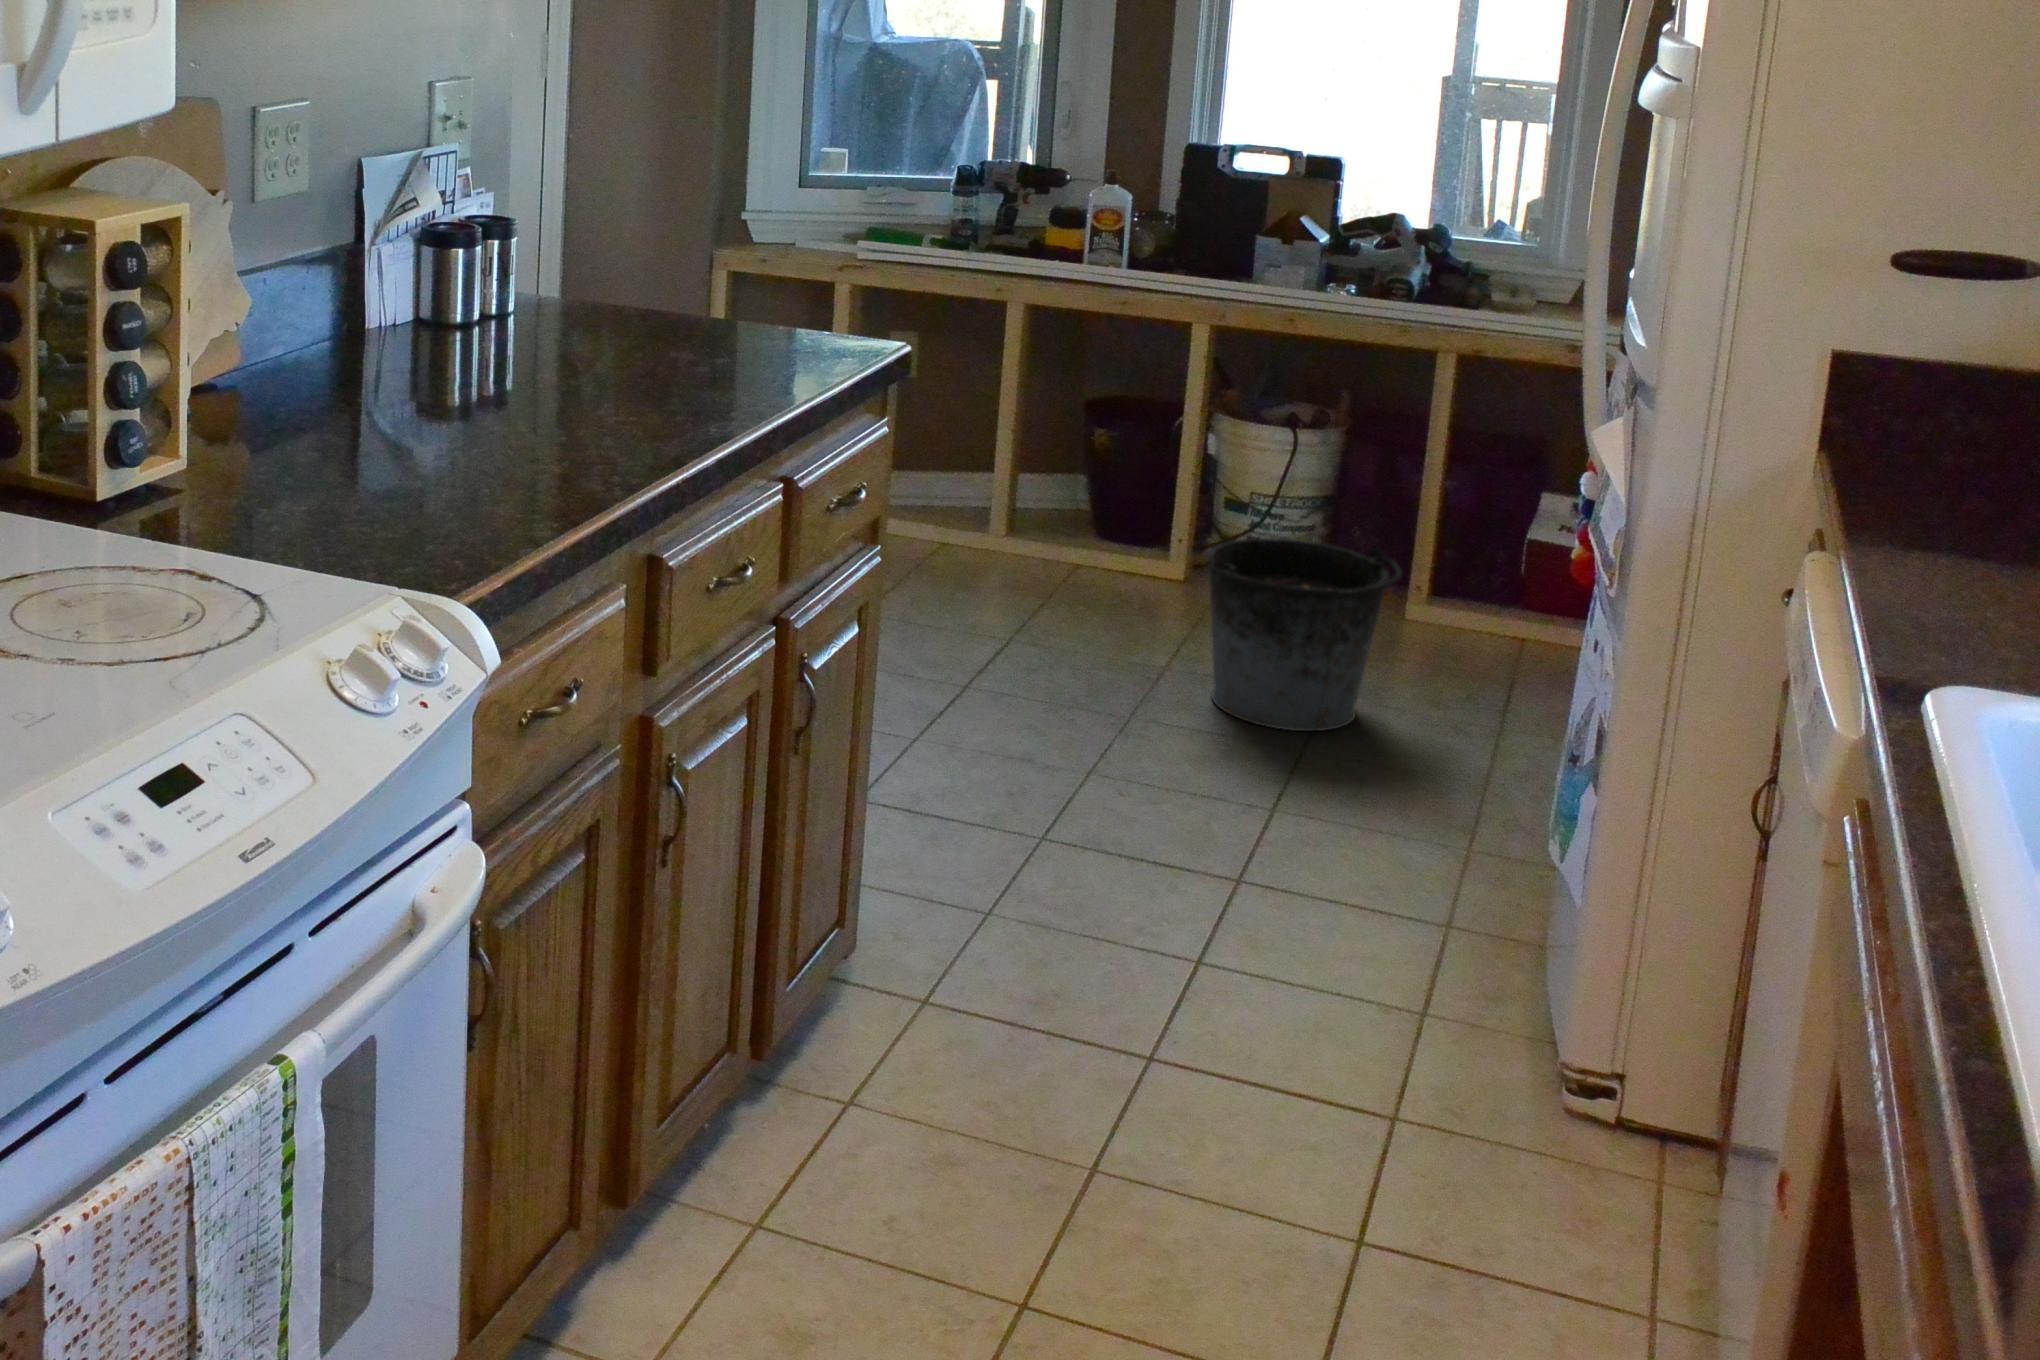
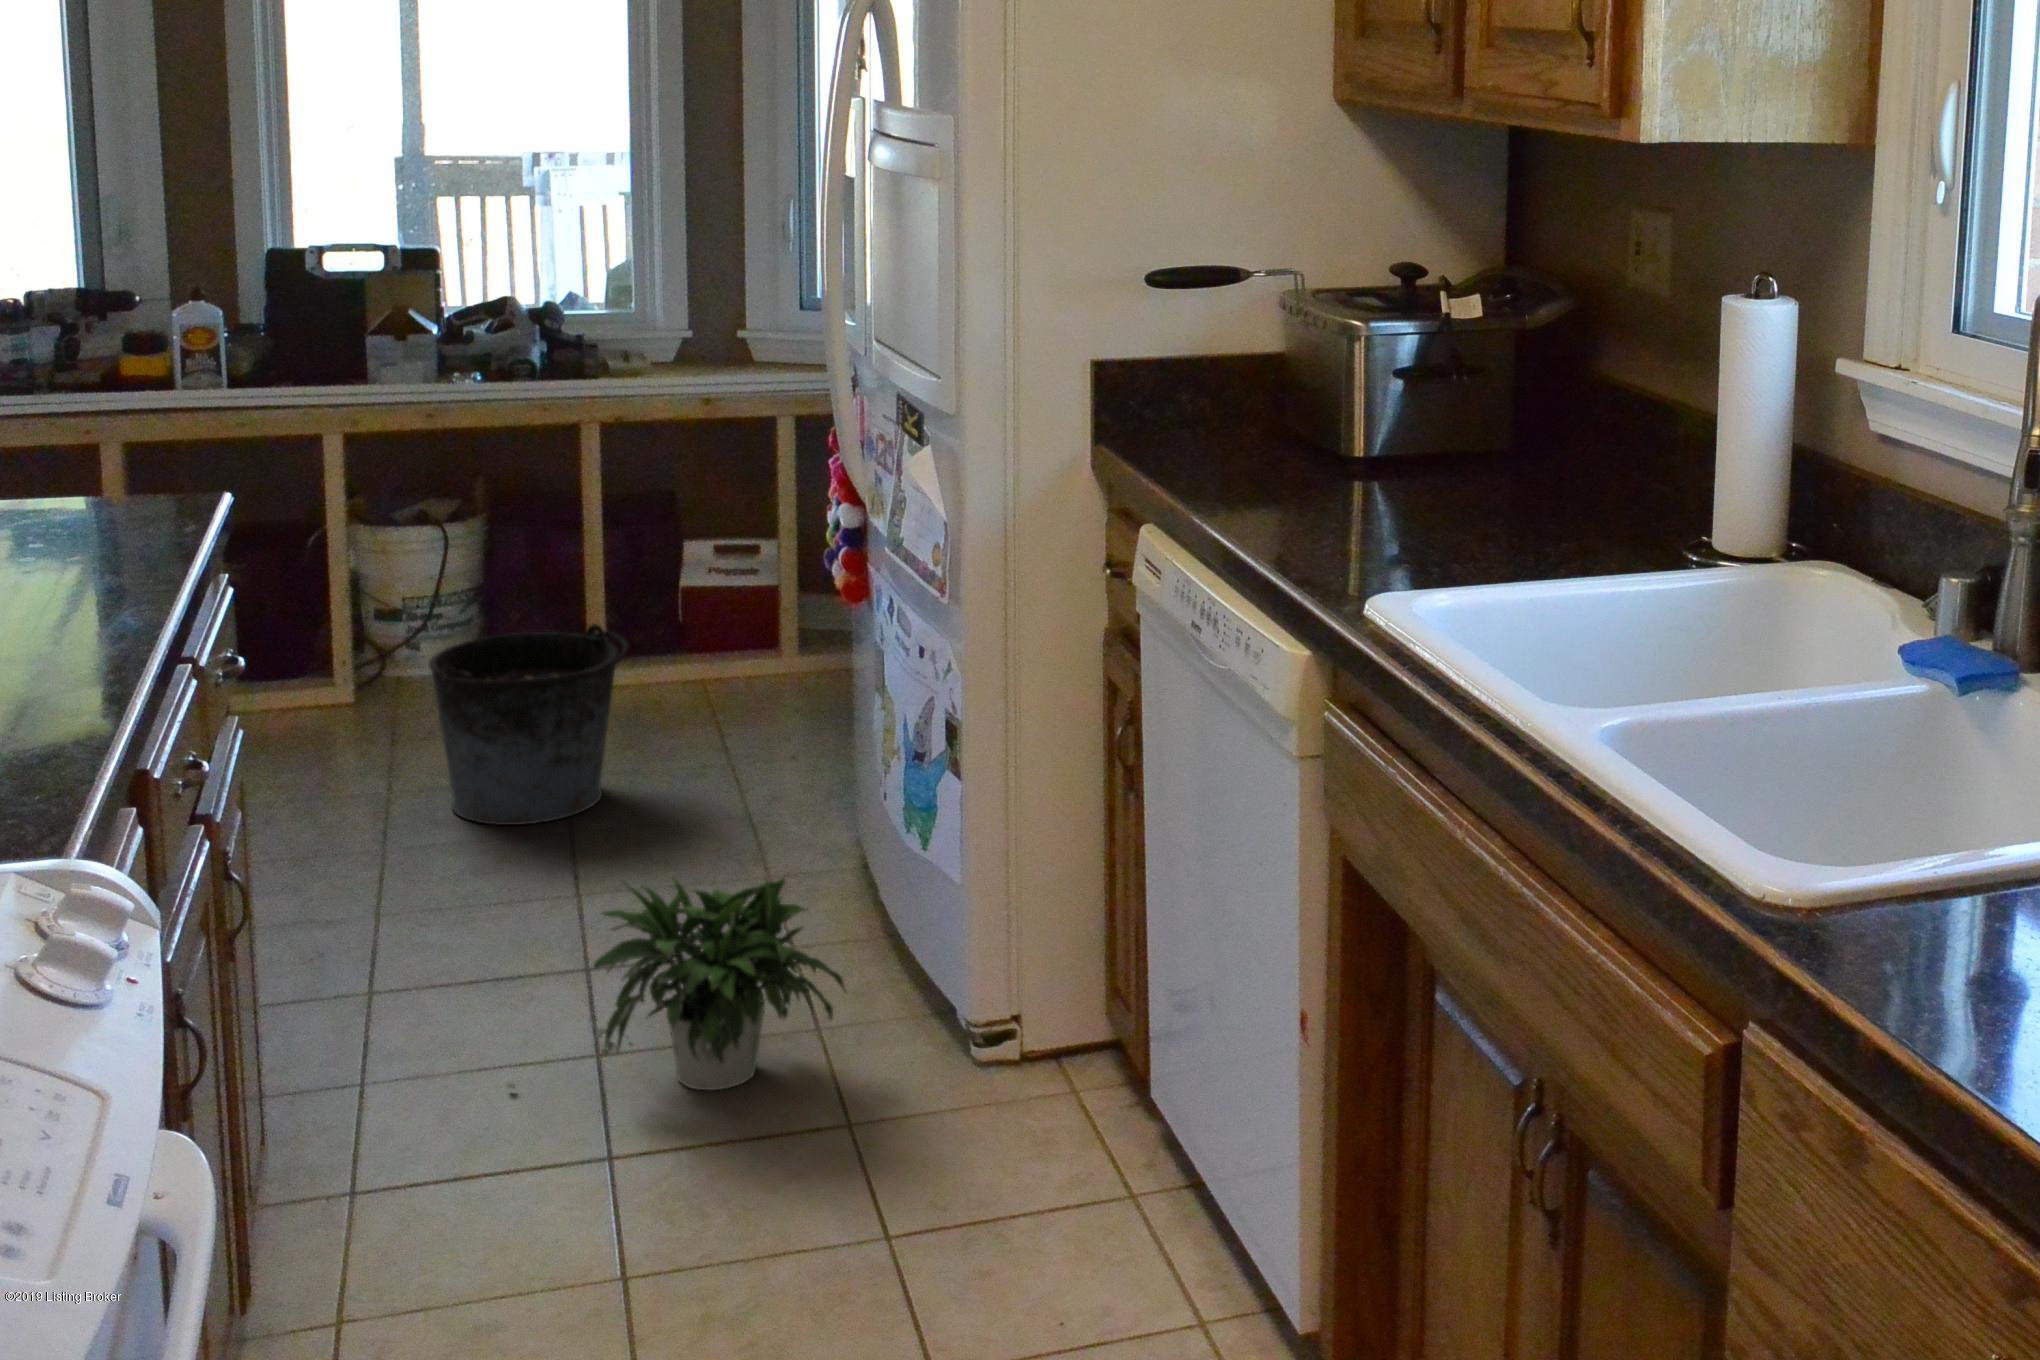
potted plant: none [1096,791,1435,1036] -> present [507,876,846,1090]

